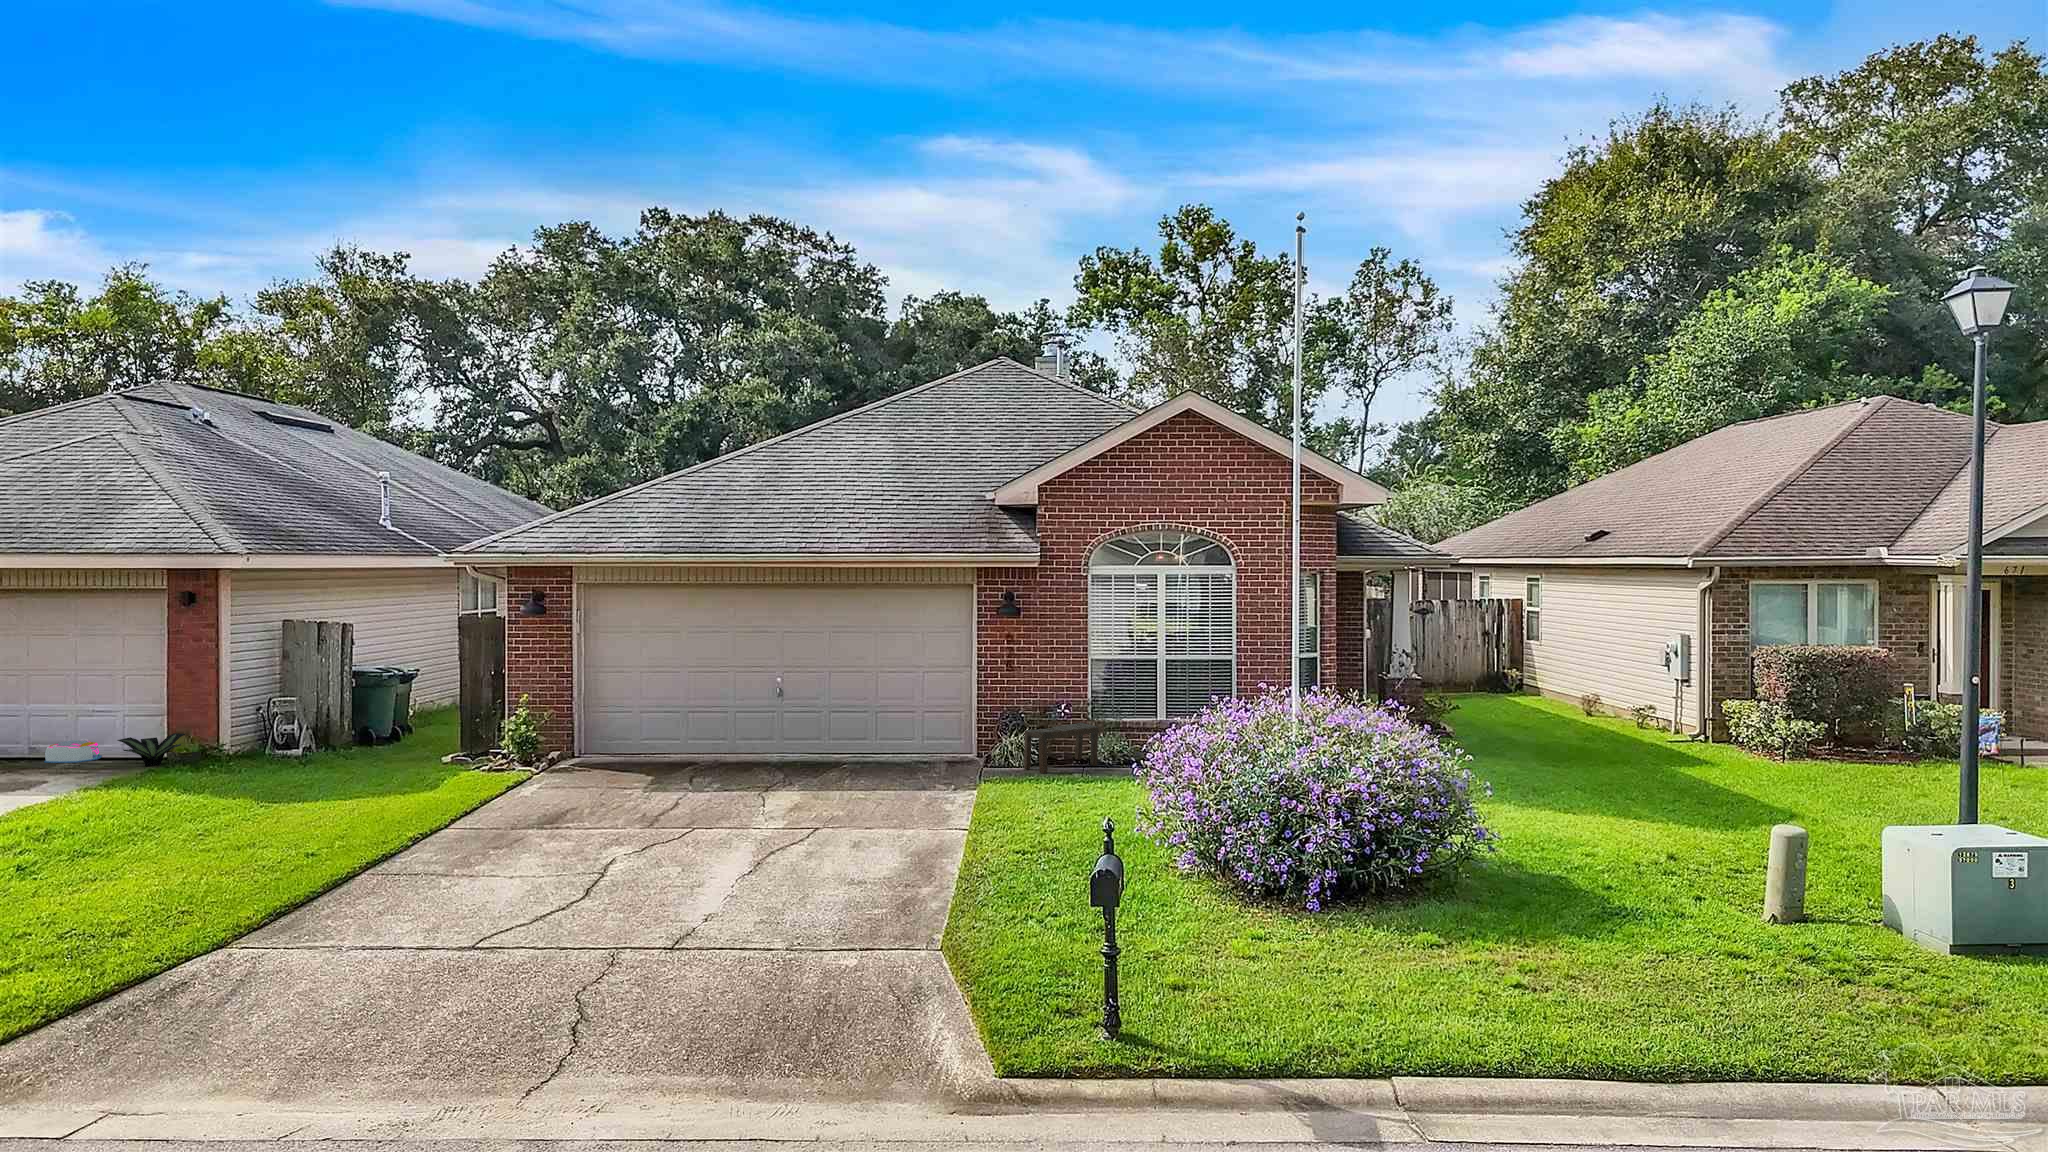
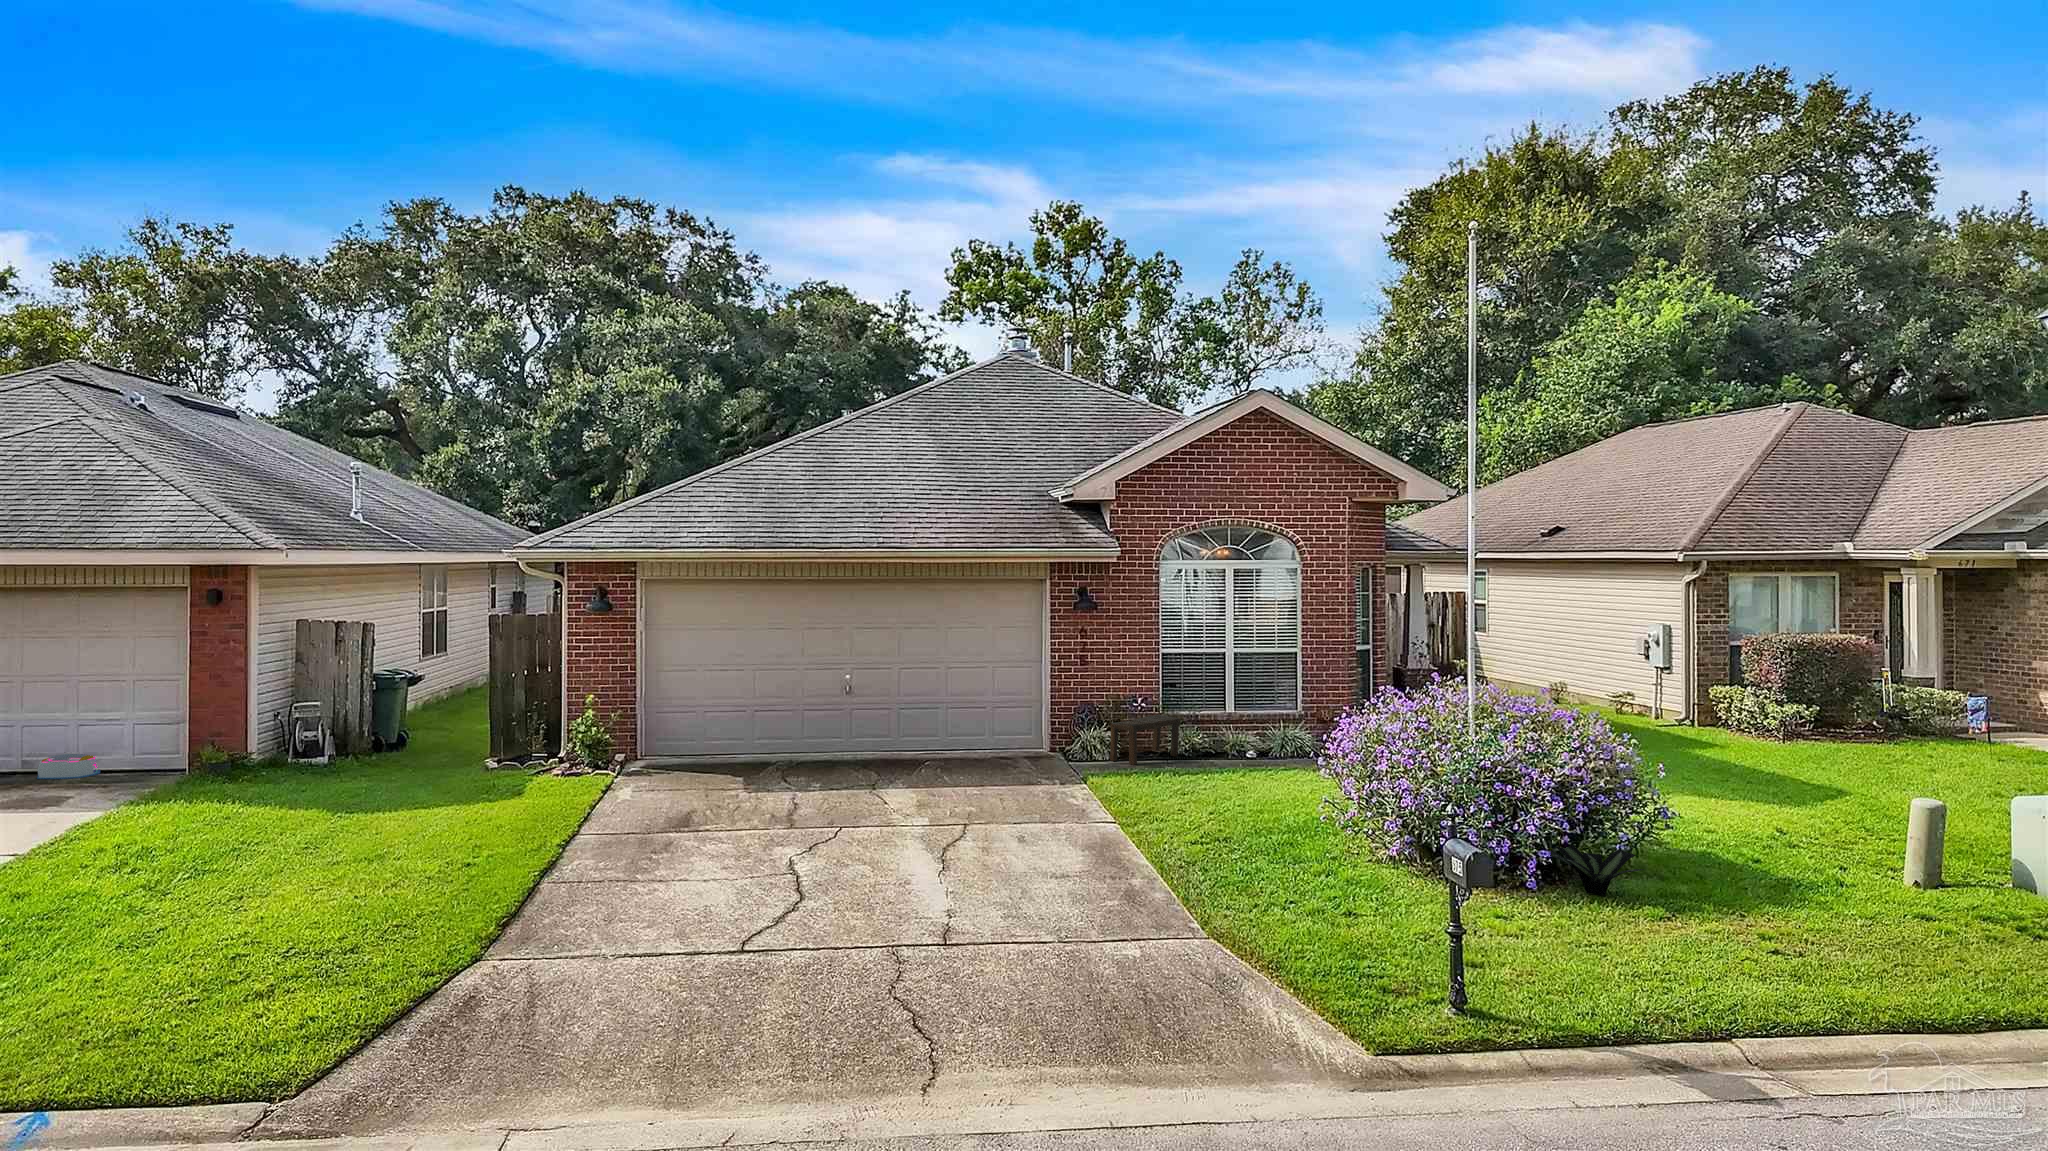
potted plant: present [118,733,185,767] -> present [1550,845,1643,896]

